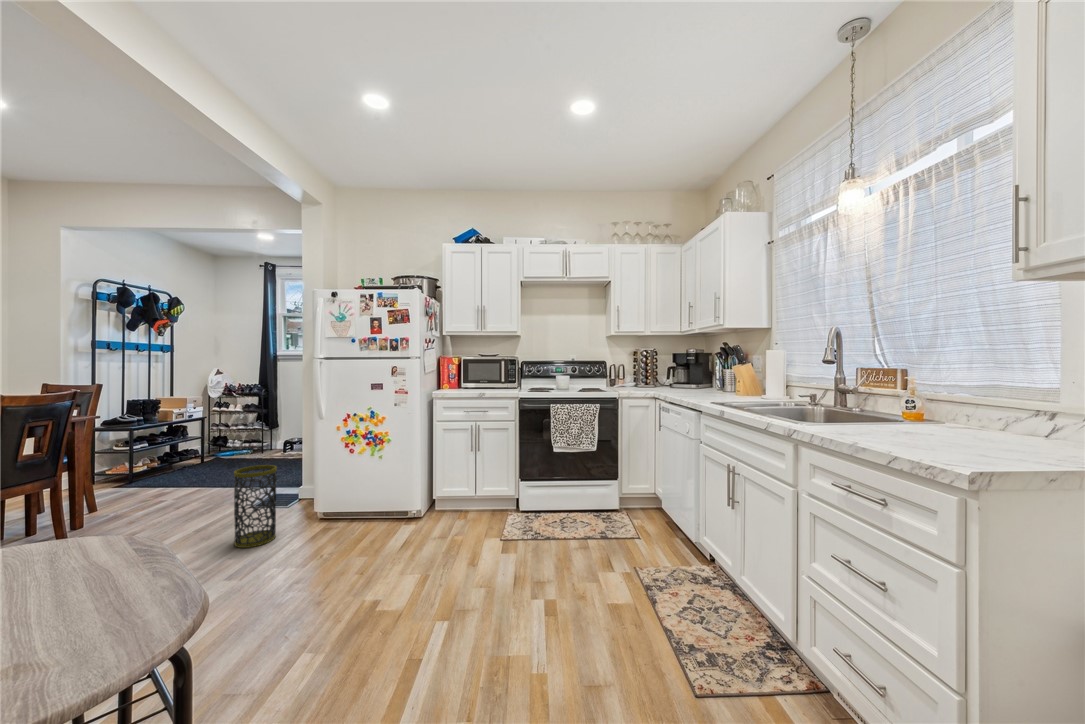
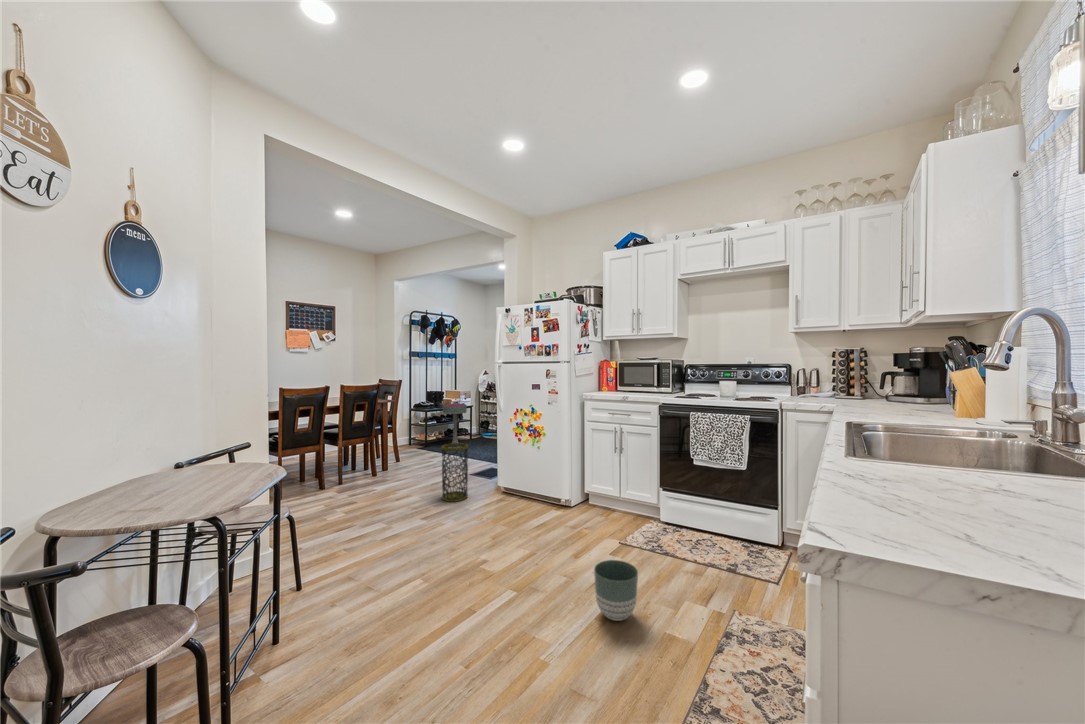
bar stool: none [167,415,210,479] -> present [443,404,467,448]
planter: none [541,552,584,612] -> present [594,560,638,621]

